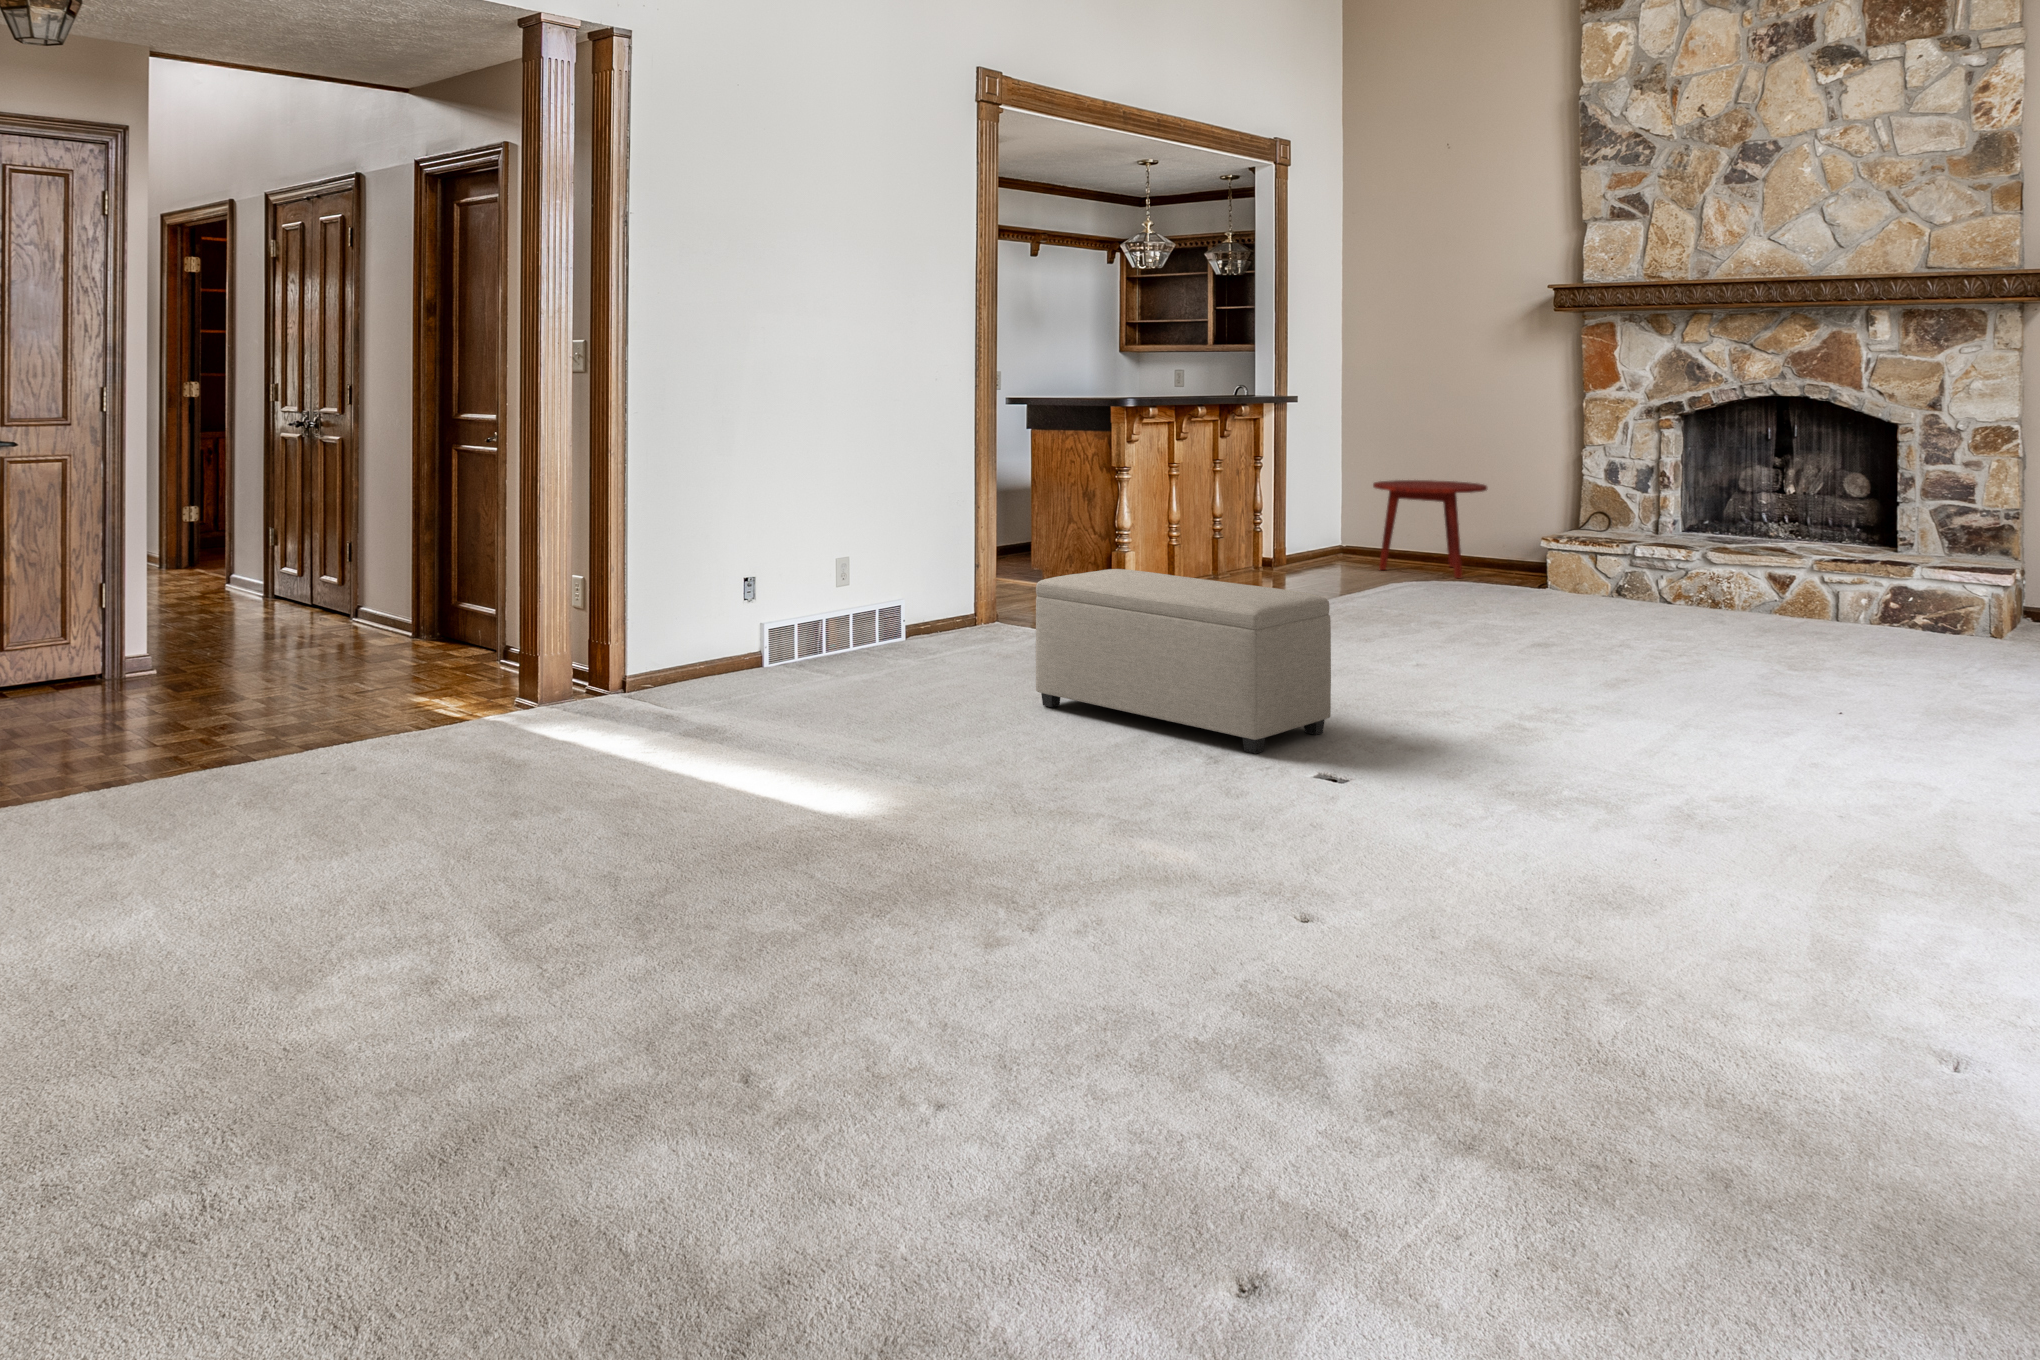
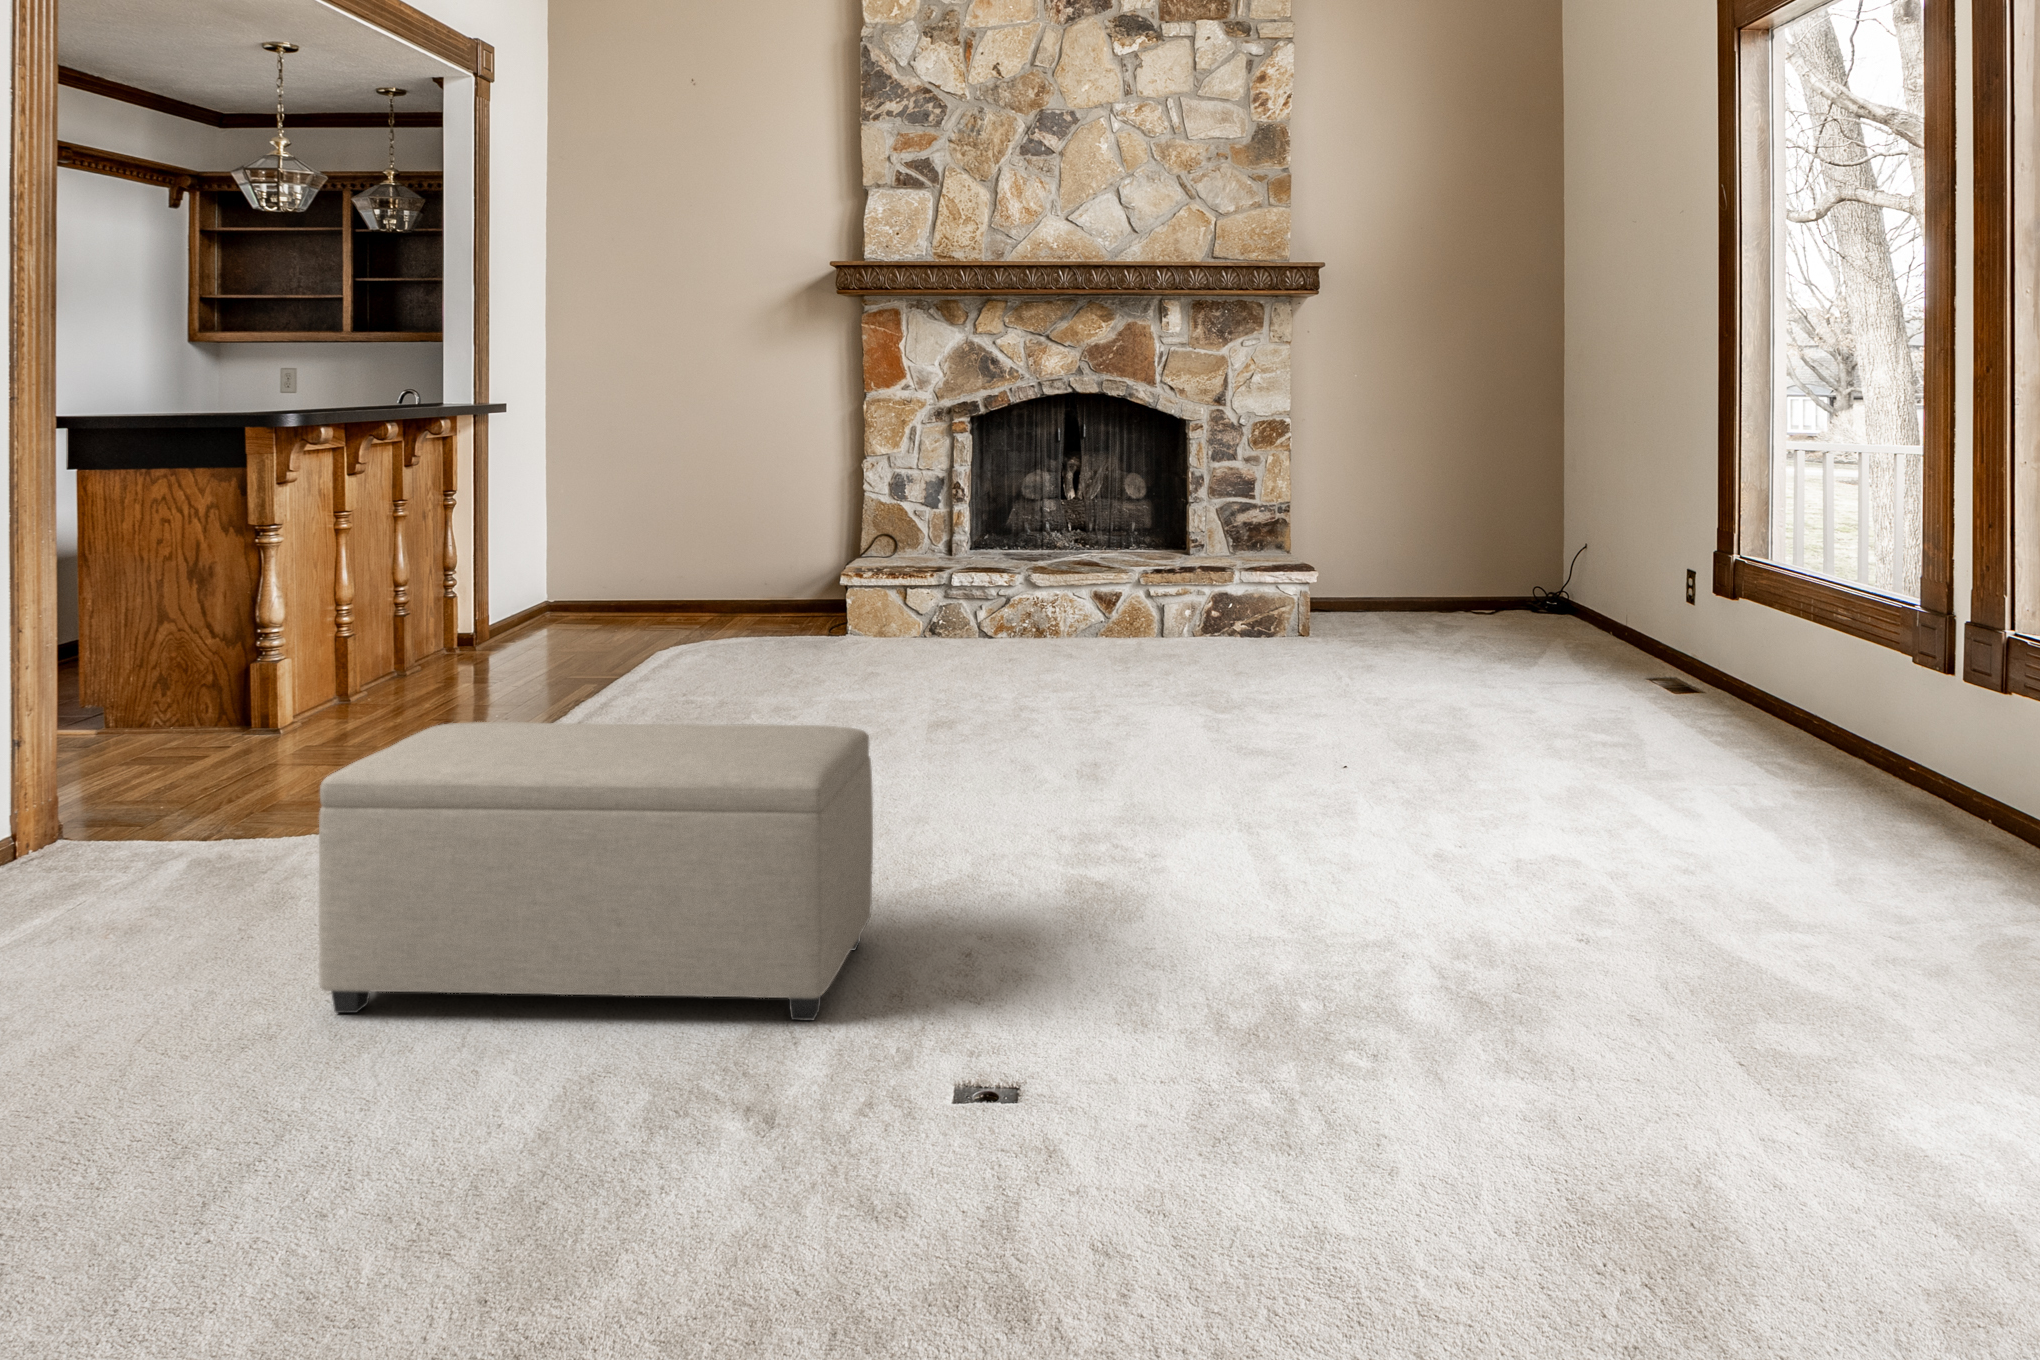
side table: present [1373,480,1487,578] -> none [610,507,757,632]

